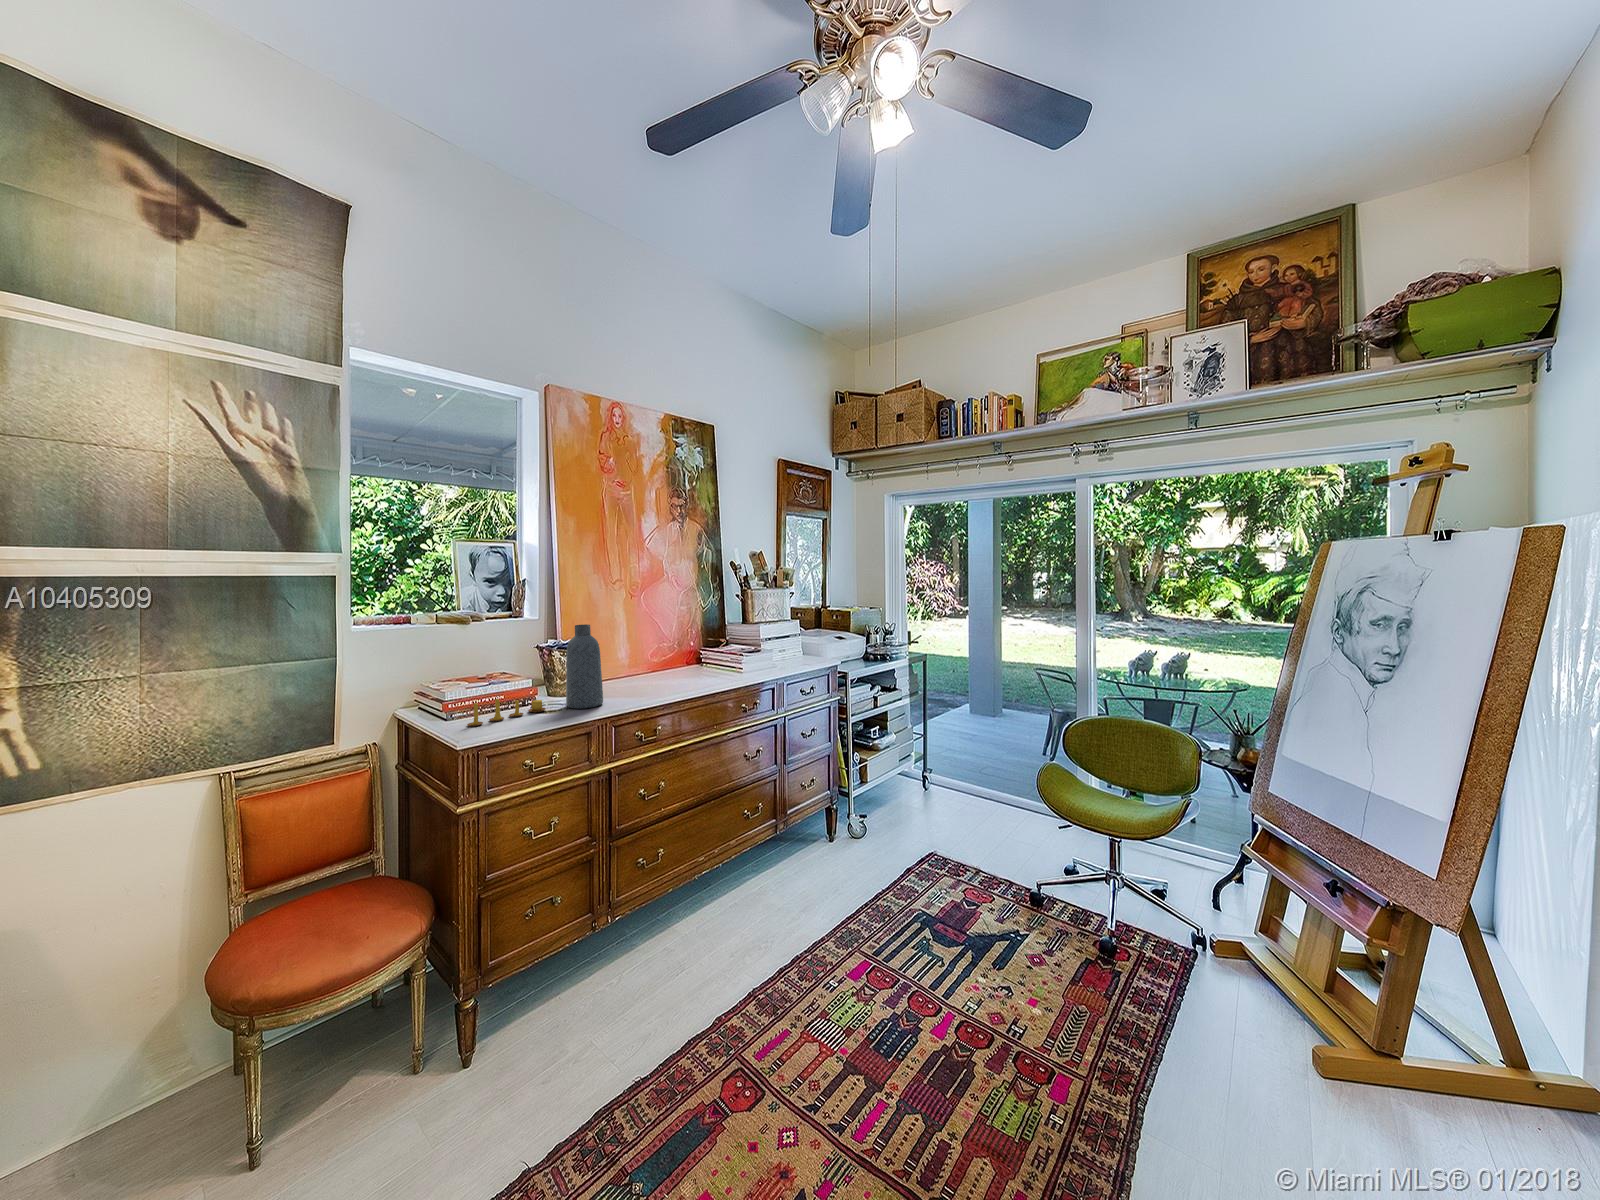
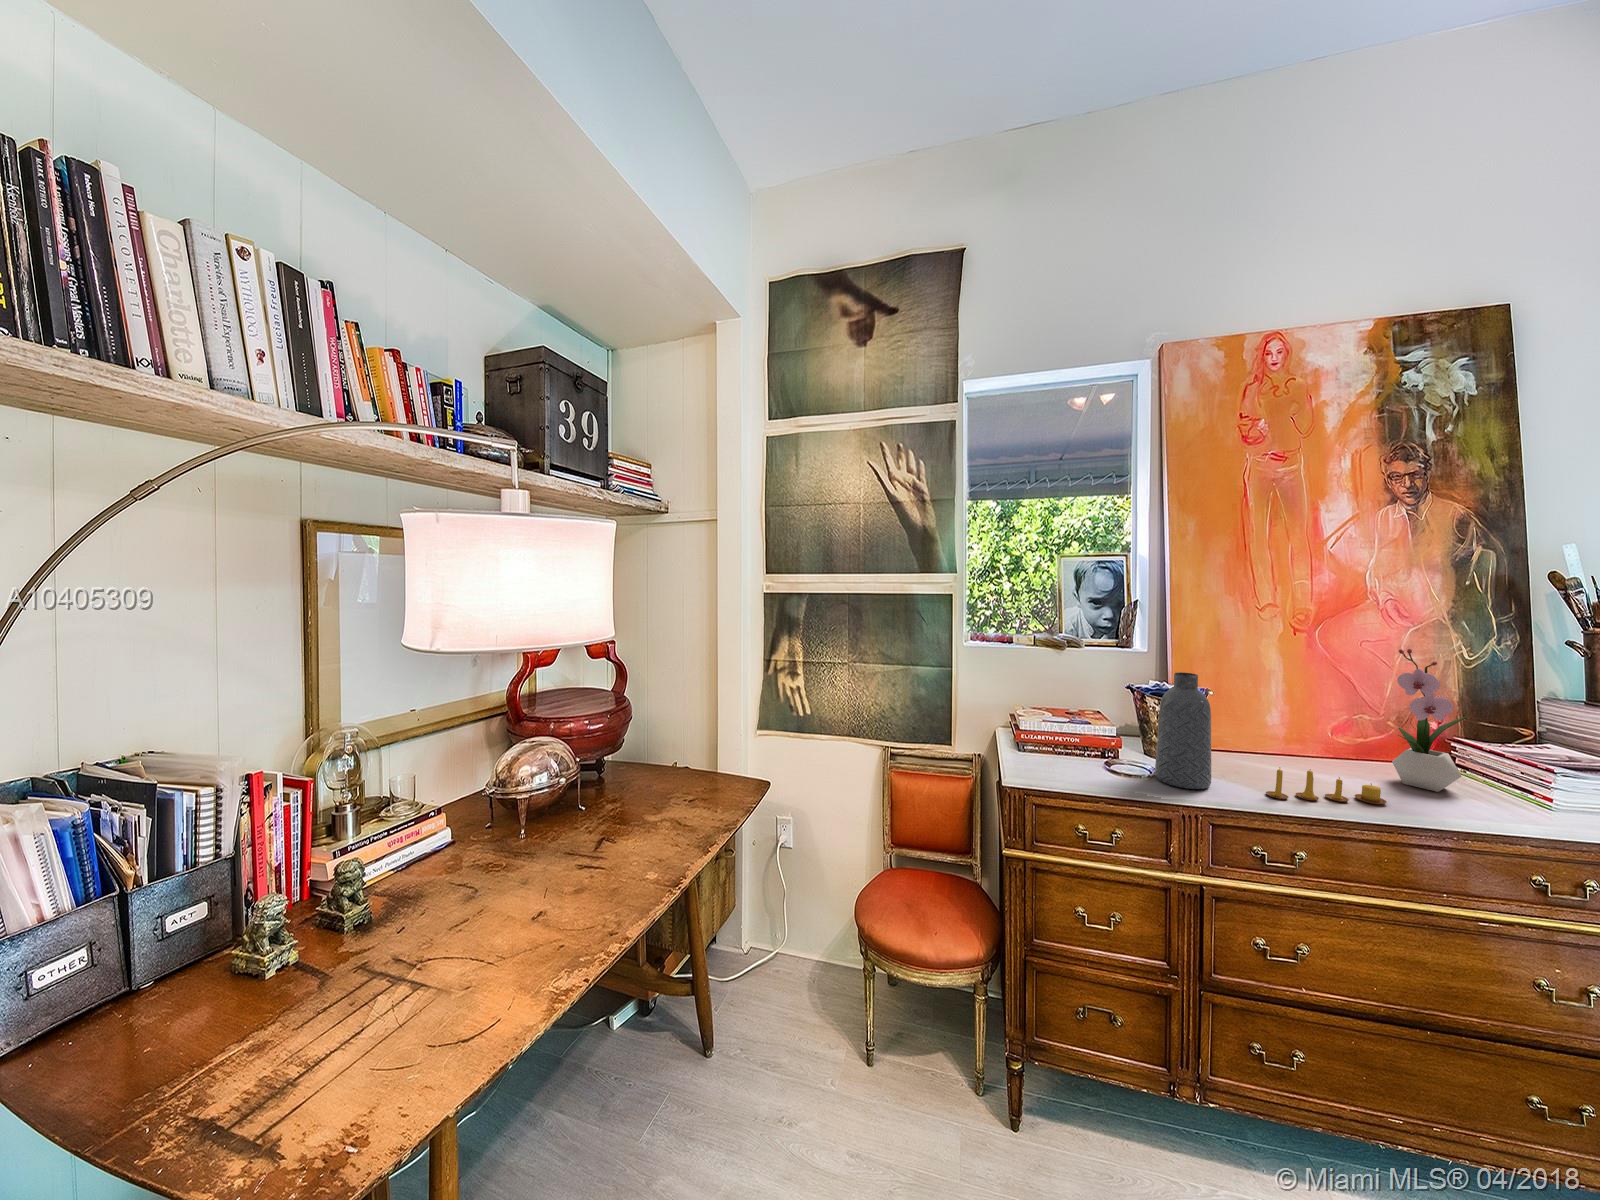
flower arrangement: none [680,598,709,678] -> present [1392,649,1466,792]
candle: present [467,699,546,726] -> present [1266,769,1387,804]

